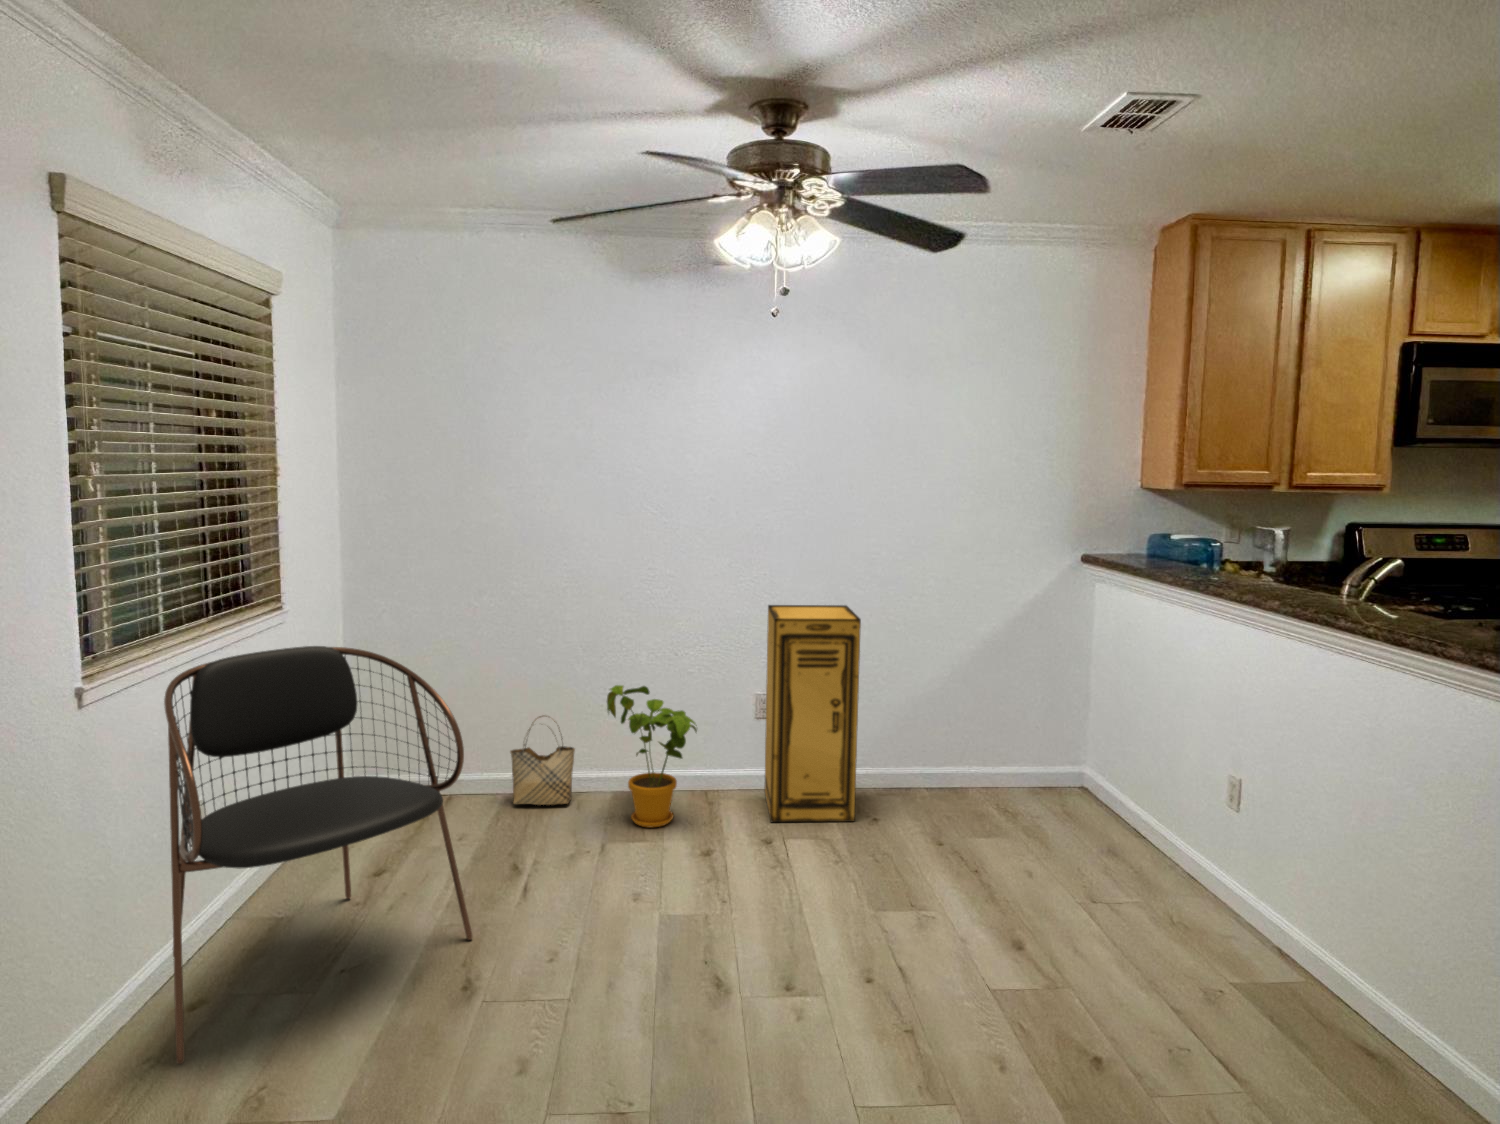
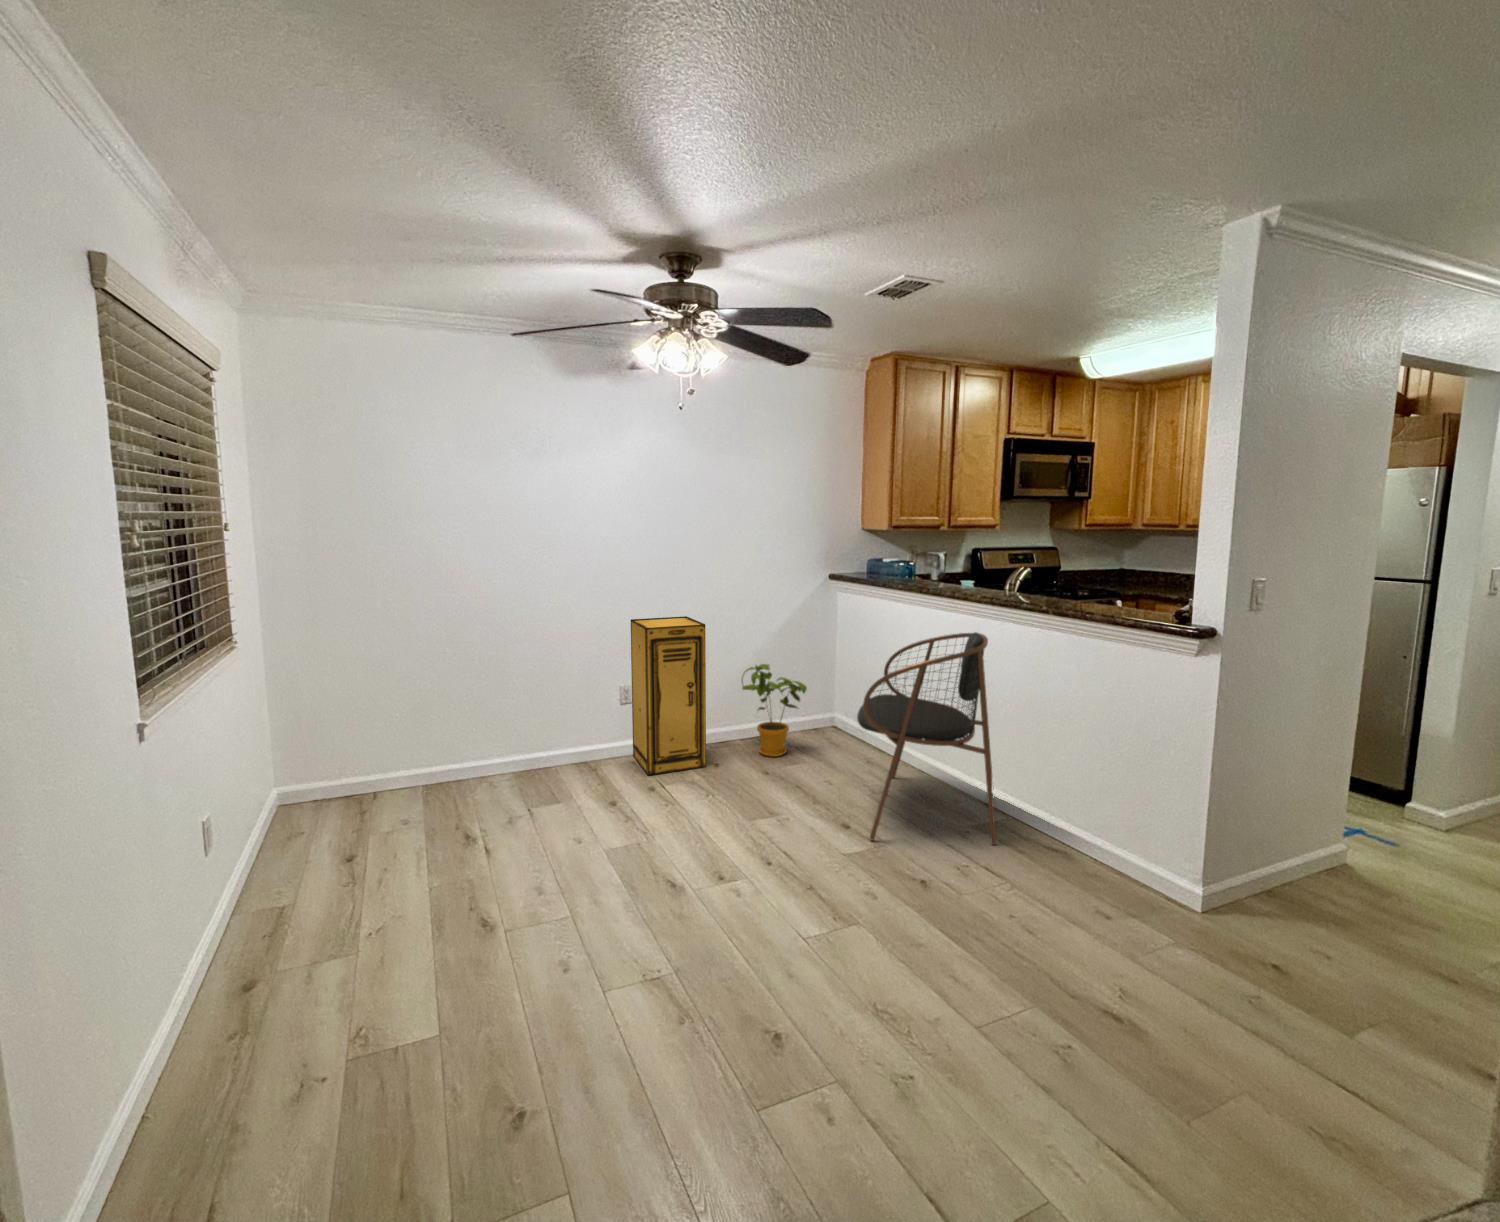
dining chair: present [164,646,473,1064] -> present [857,632,996,845]
house plant: present [607,685,697,827] -> present [742,664,807,757]
woven basket: present [510,716,575,805] -> none [433,718,487,792]

